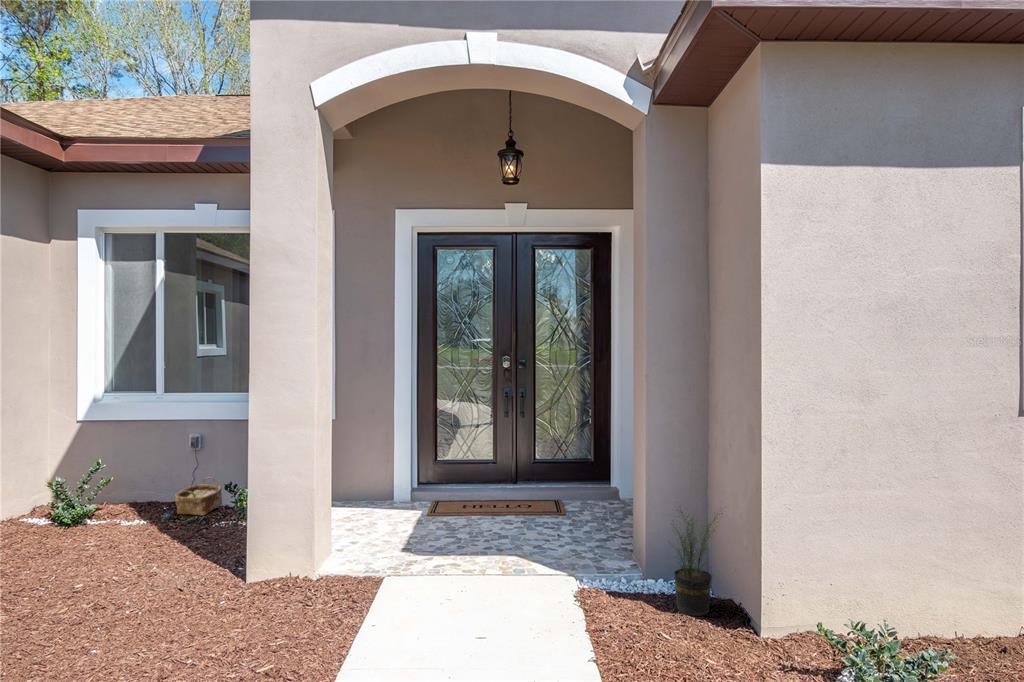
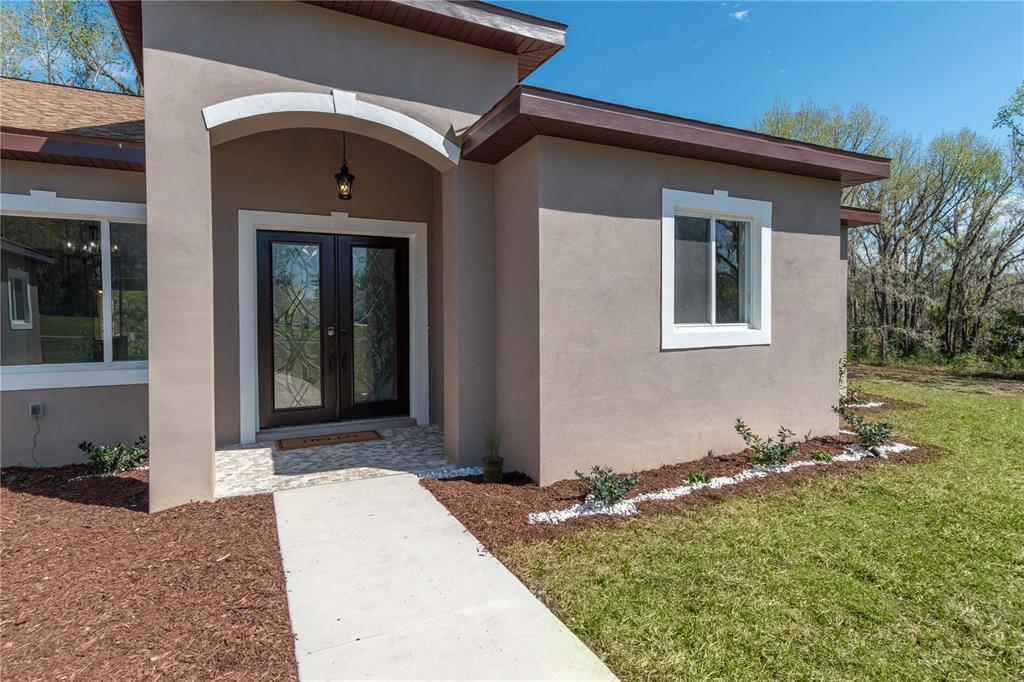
woven basket: present [175,477,222,515] -> none [21,440,70,476]

